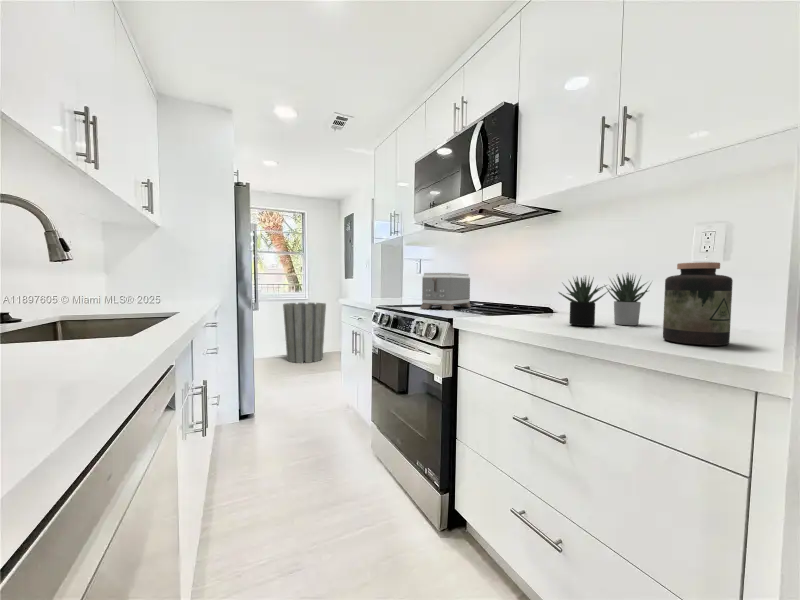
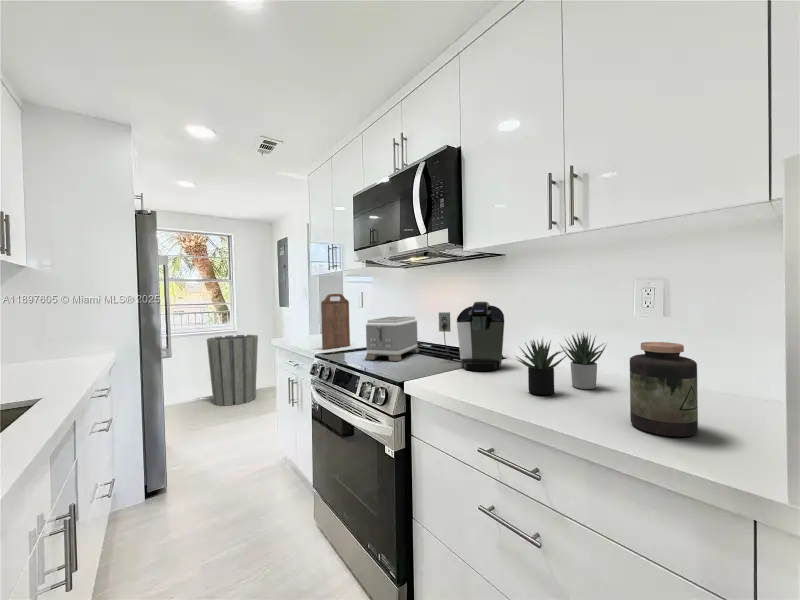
coffee maker: none [490,253,553,316] -> present [439,302,504,371]
cutting board: none [383,254,408,304] -> present [321,294,350,349]

